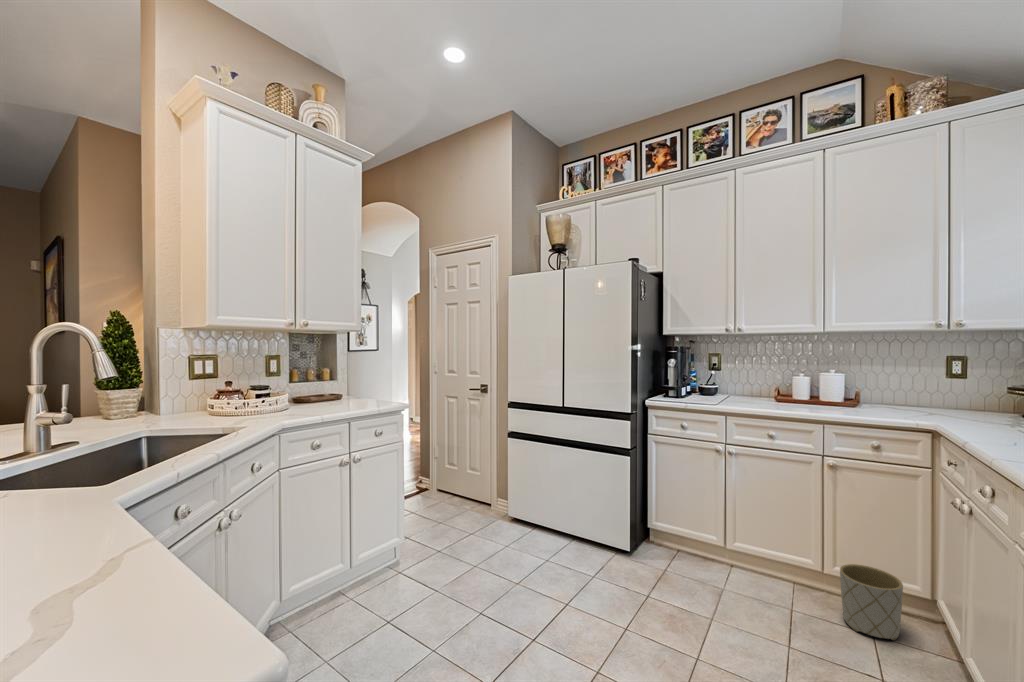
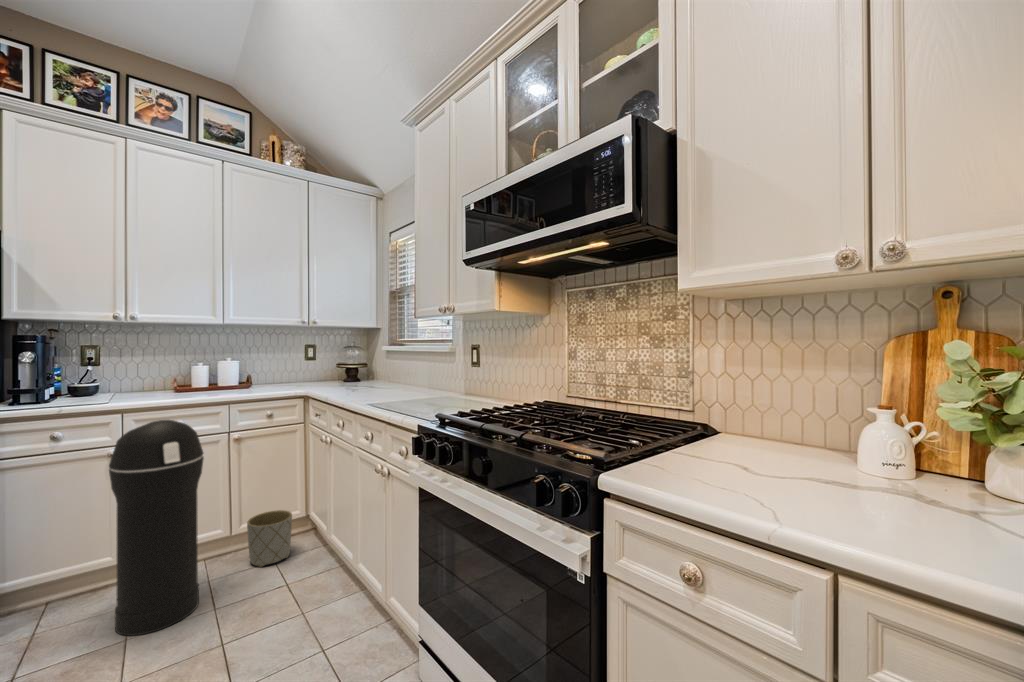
trash can: none [704,430,782,635] -> present [109,420,204,636]

